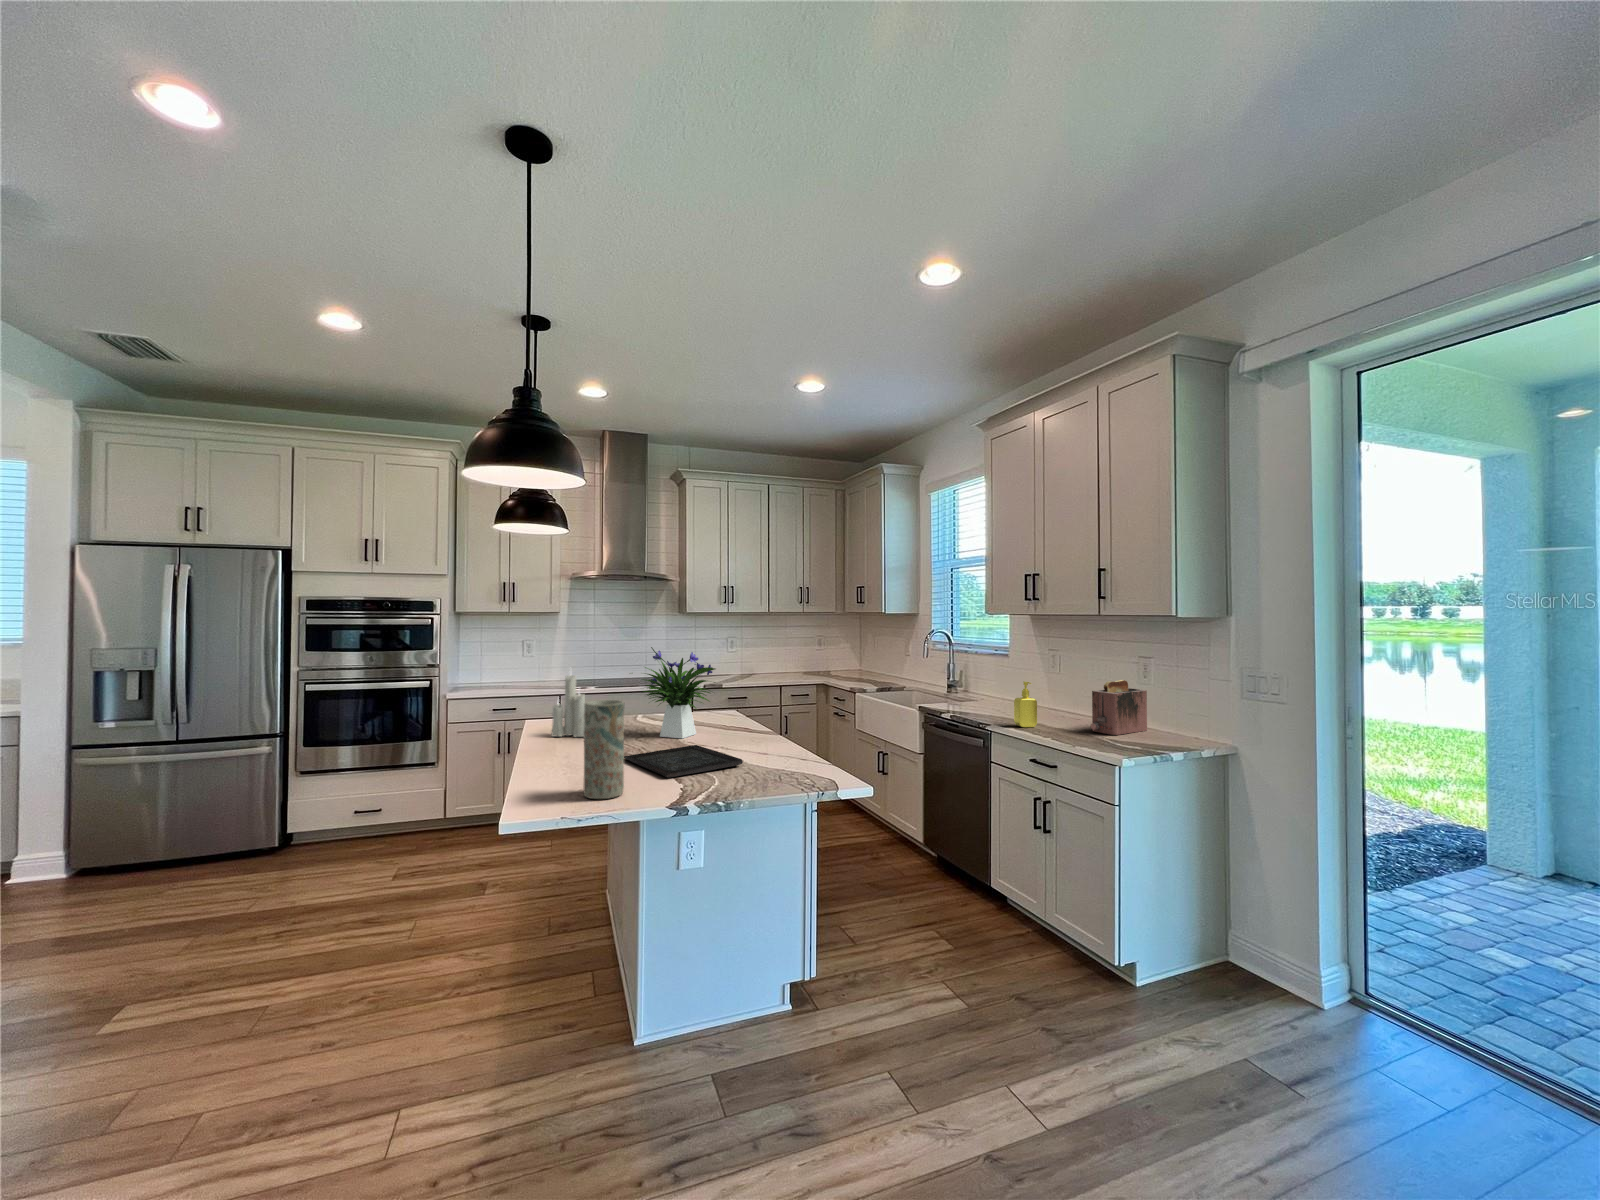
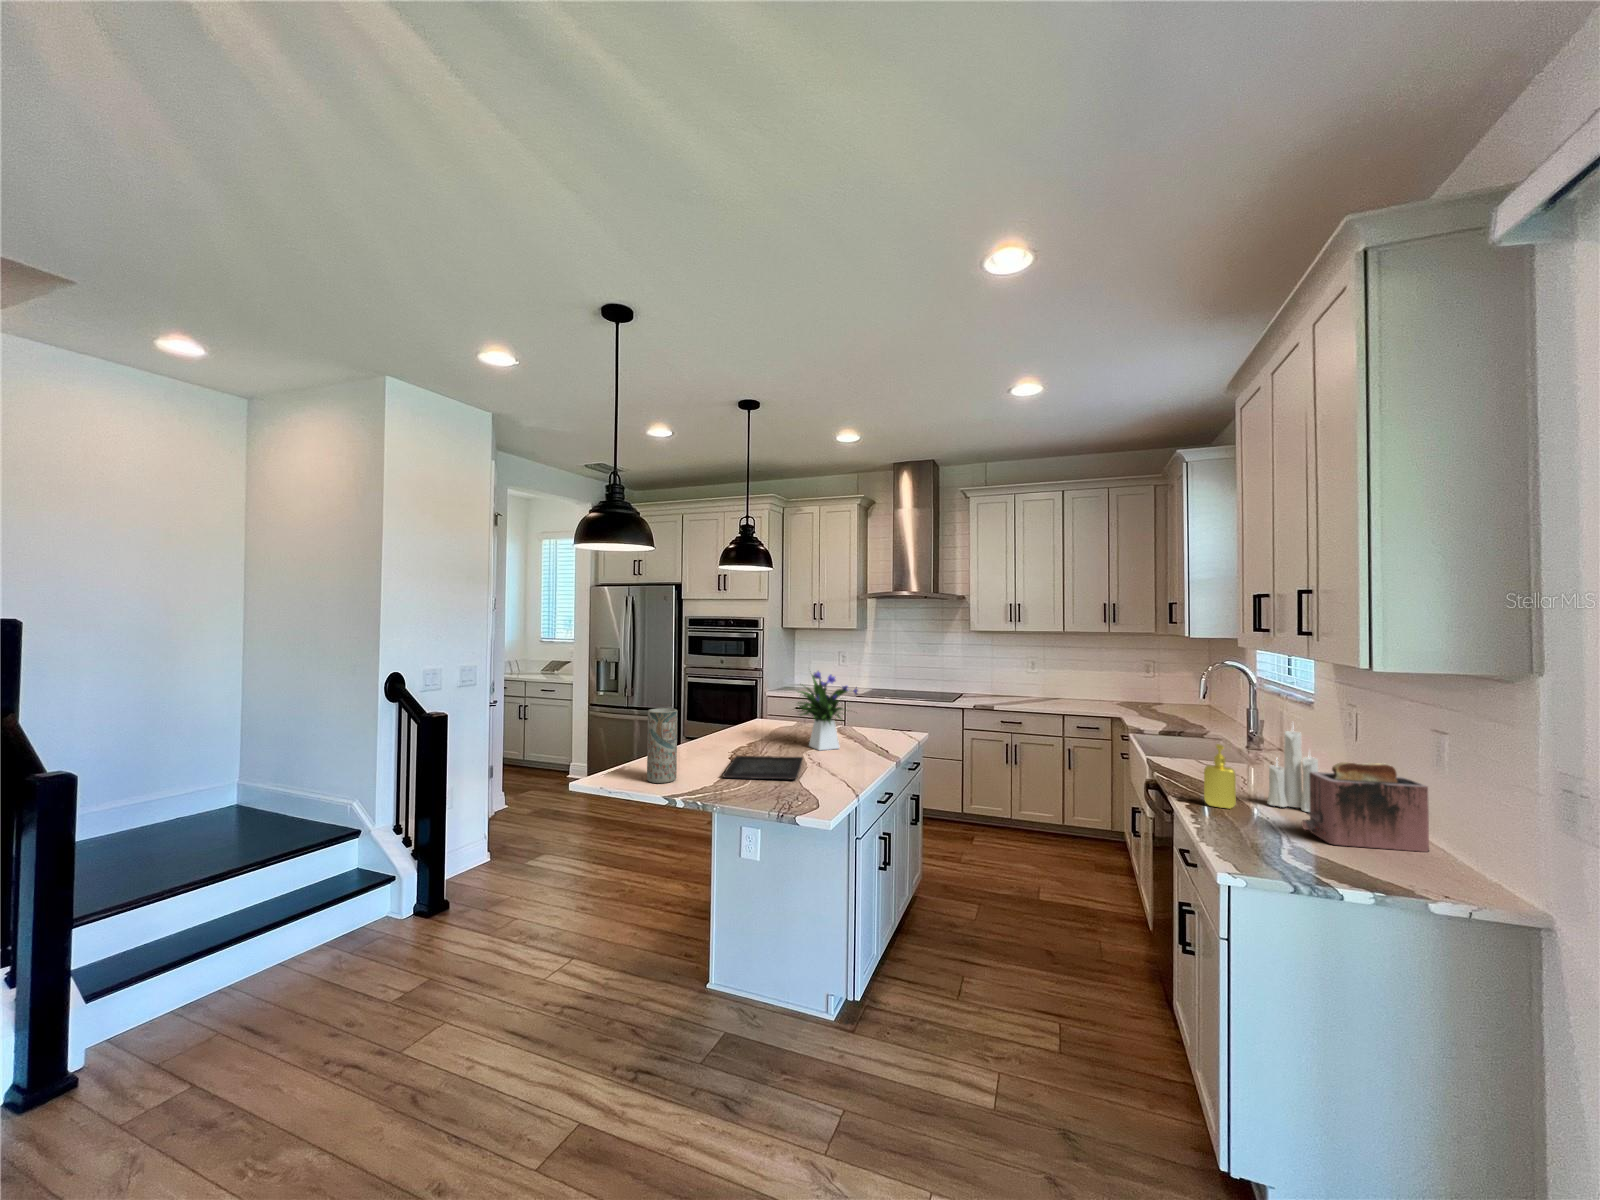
candle: present [551,674,585,737] -> present [1267,728,1318,812]

